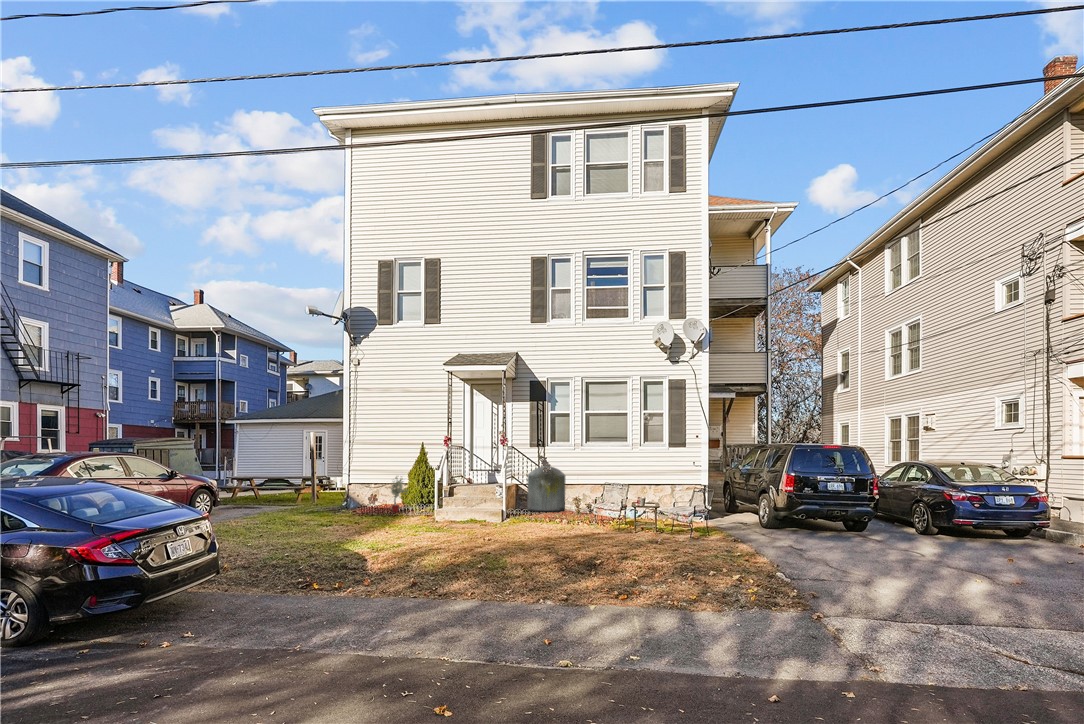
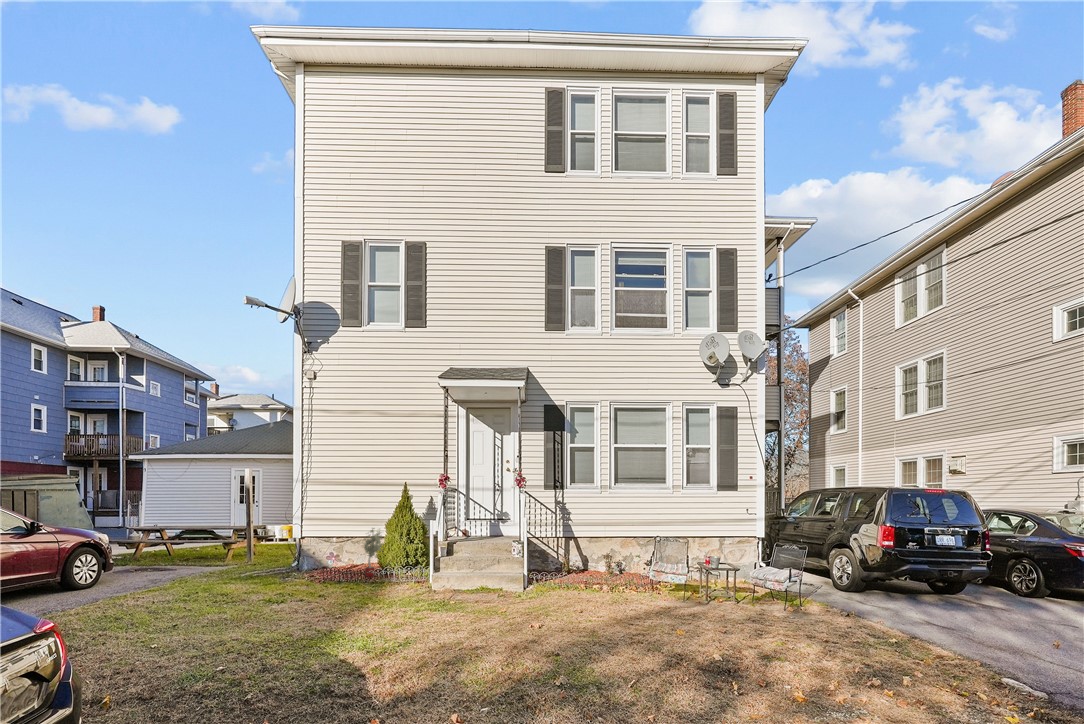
trash can: present [527,466,565,512] -> none [542,514,591,574]

